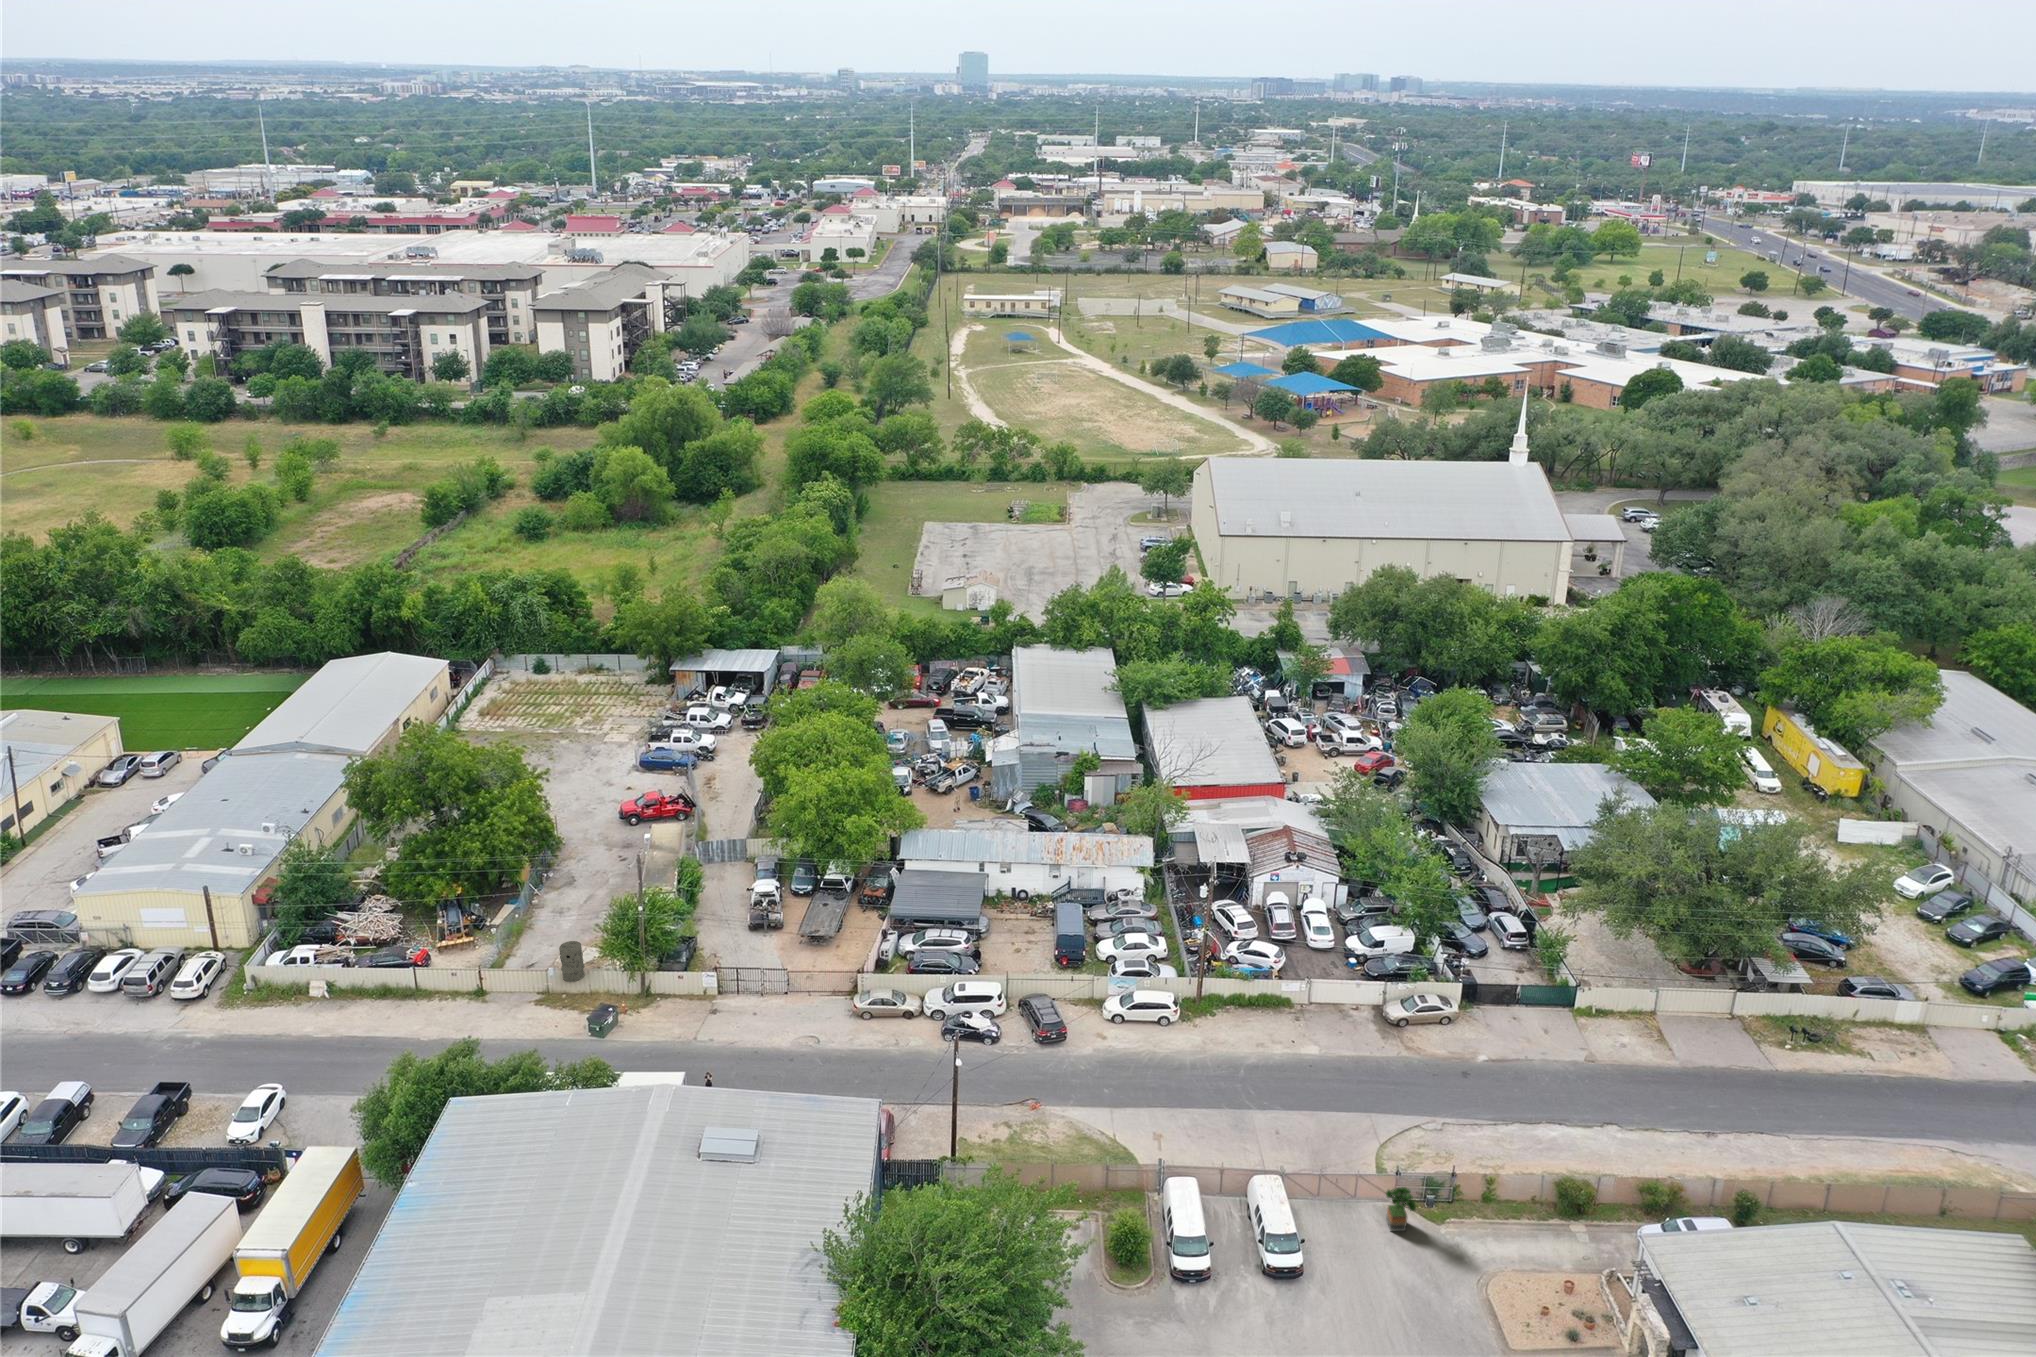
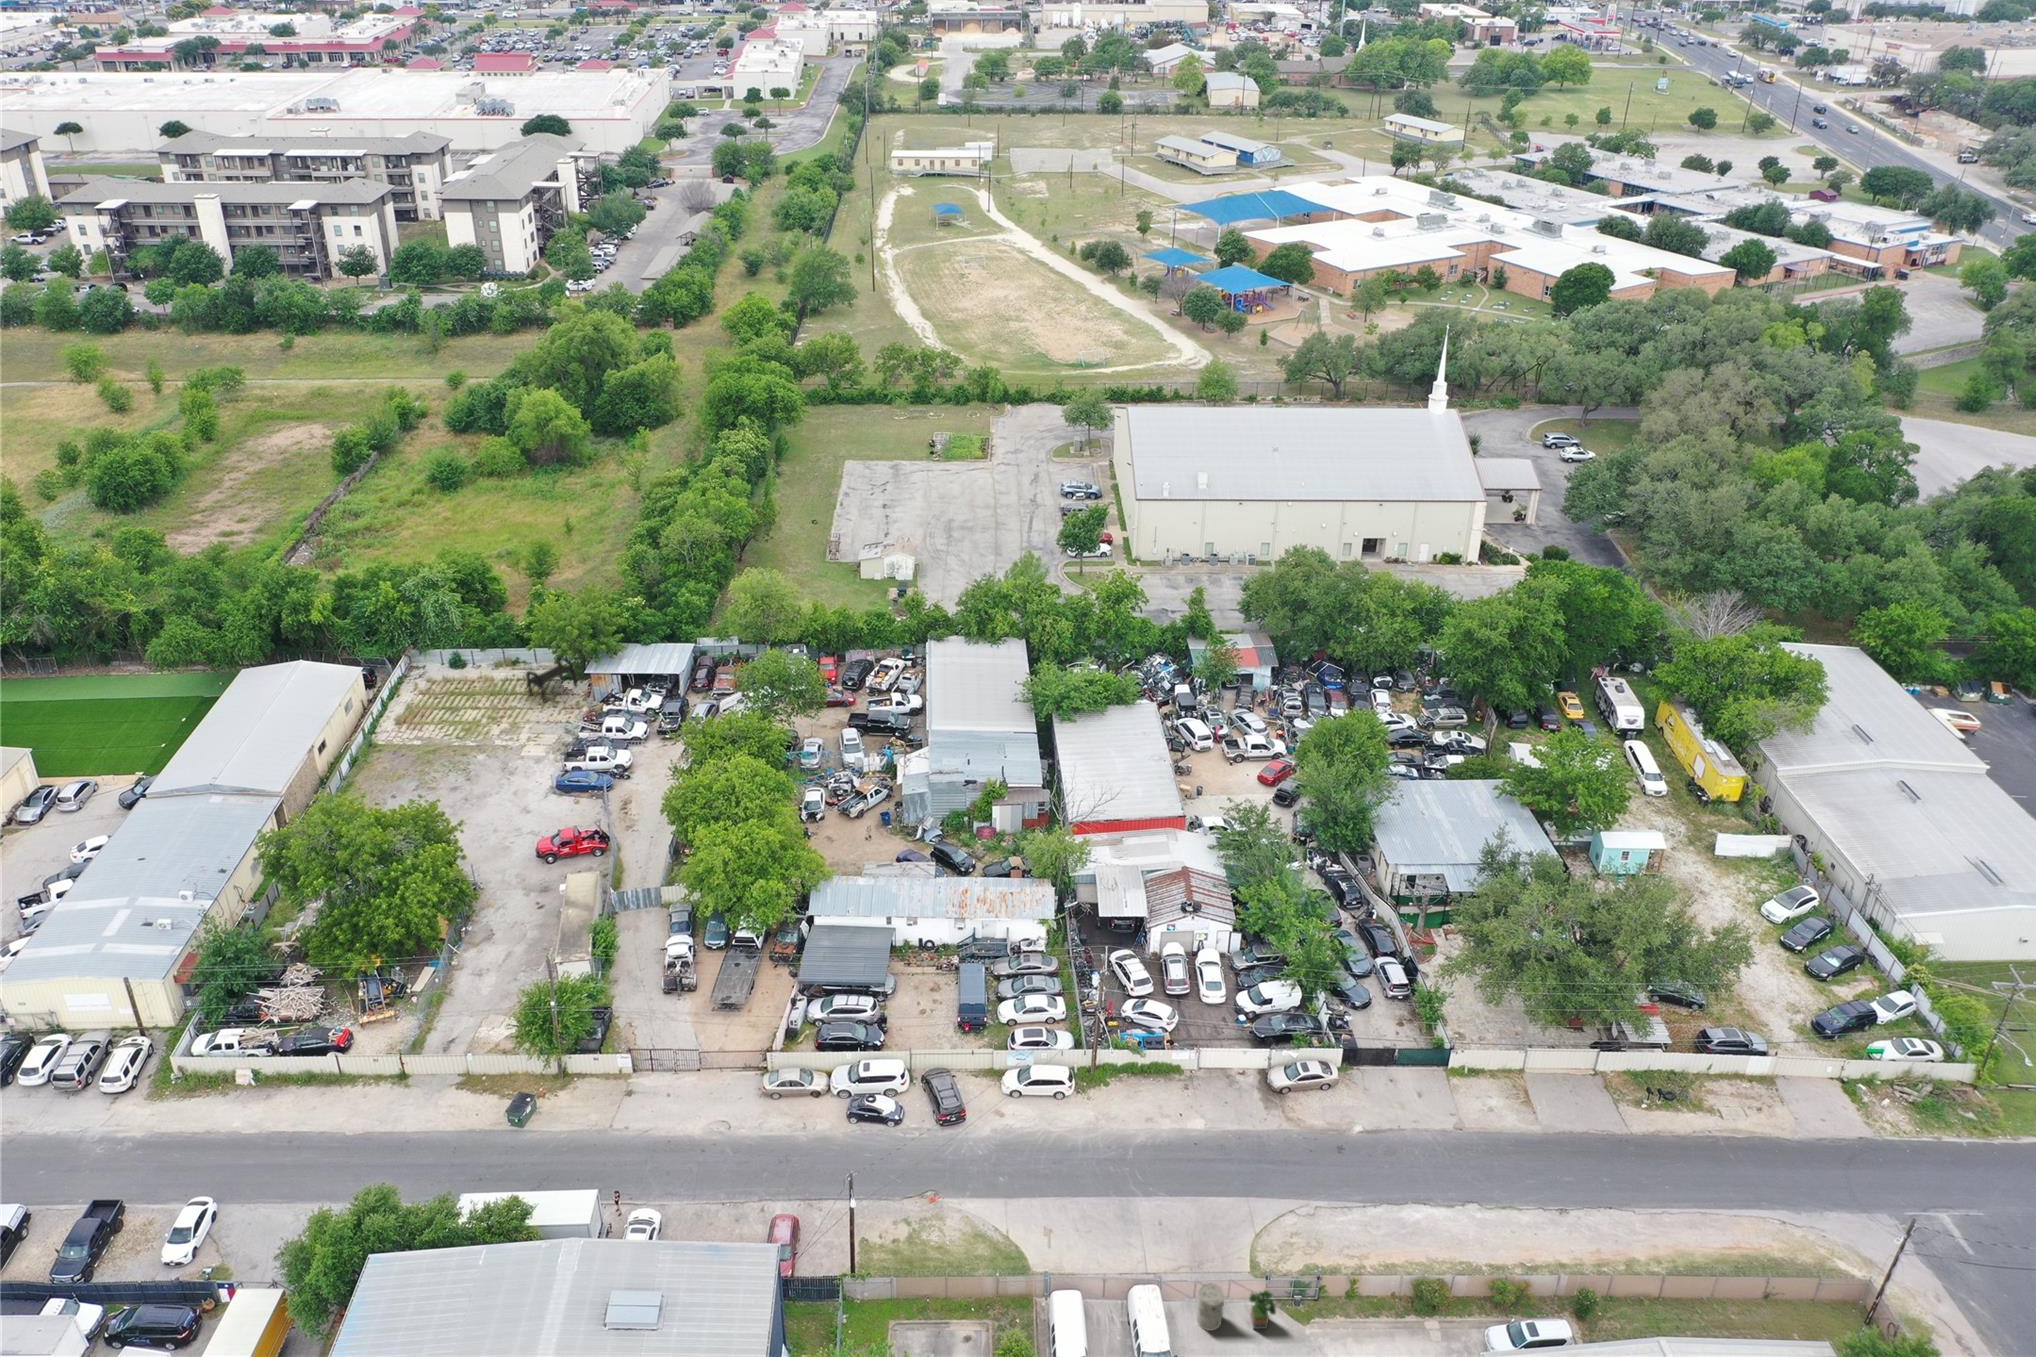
bench: none [612,657,662,700] -> present [526,657,577,702]
trash can: present [559,941,585,982] -> present [1197,1284,1224,1331]

